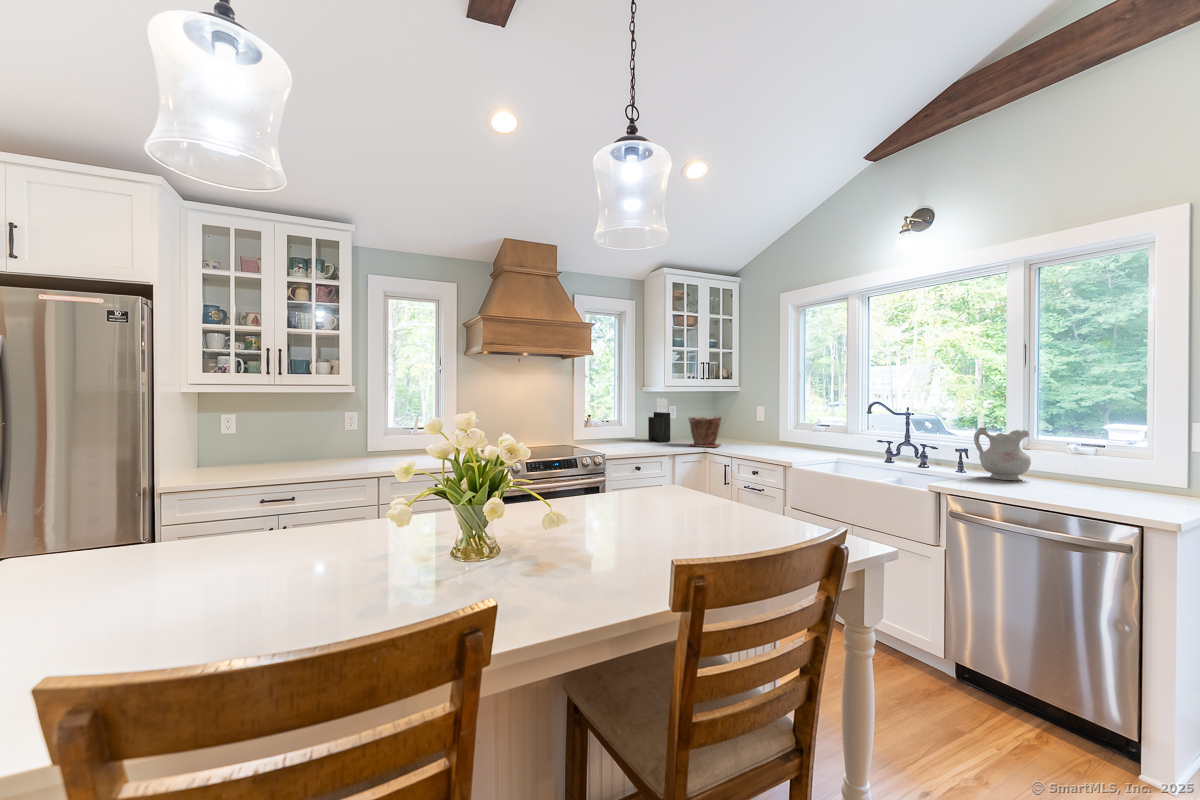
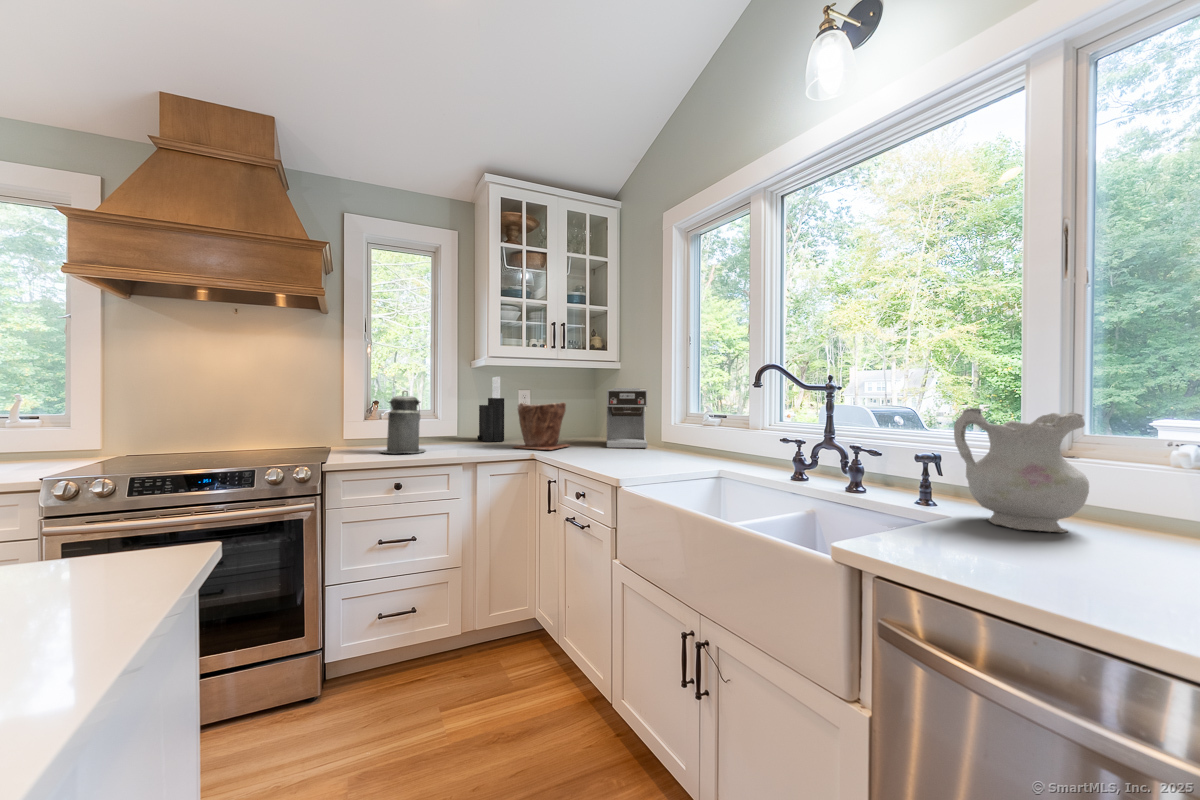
coffee maker: none [737,406,773,445] -> present [607,388,648,448]
canister: none [616,411,643,450] -> present [380,391,426,453]

